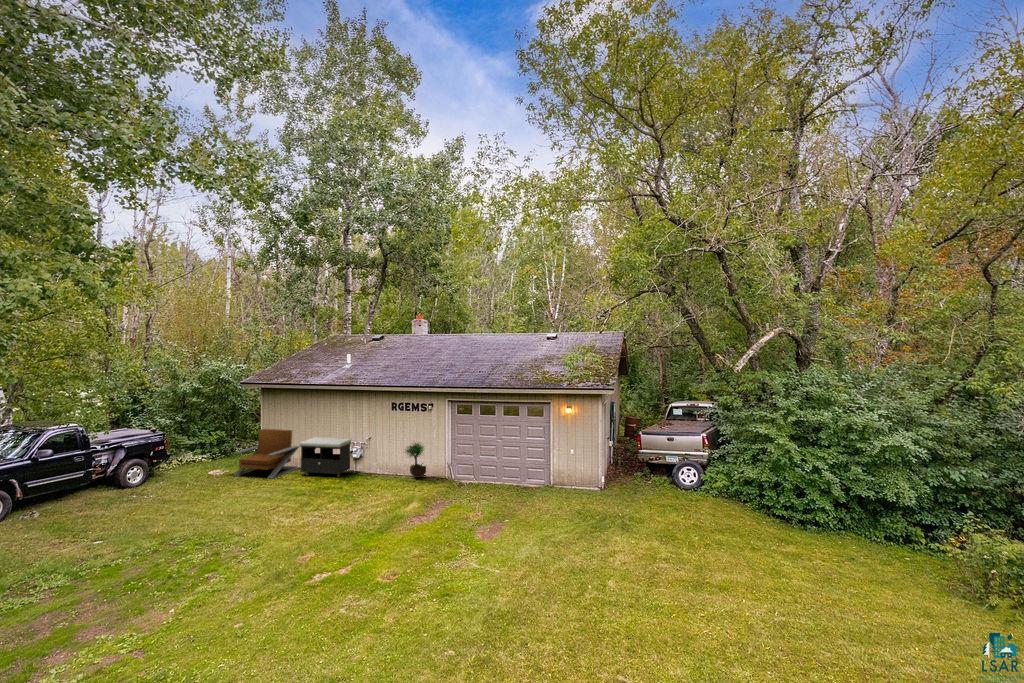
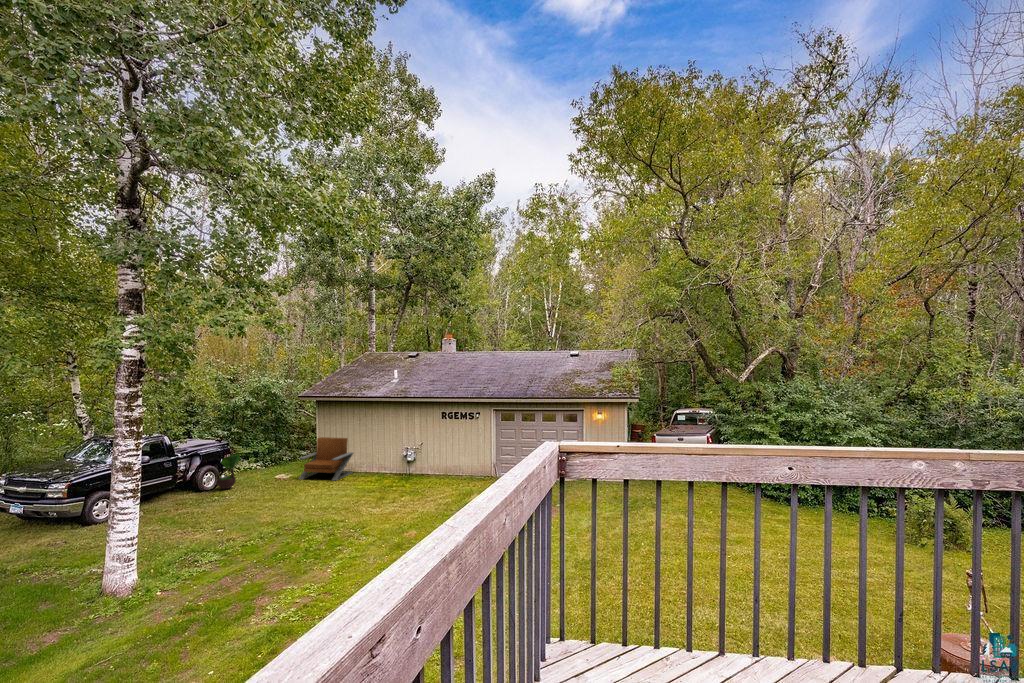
storage bench: present [300,437,351,476] -> none [360,444,405,478]
potted tree: present [406,443,426,478] -> present [217,455,239,489]

